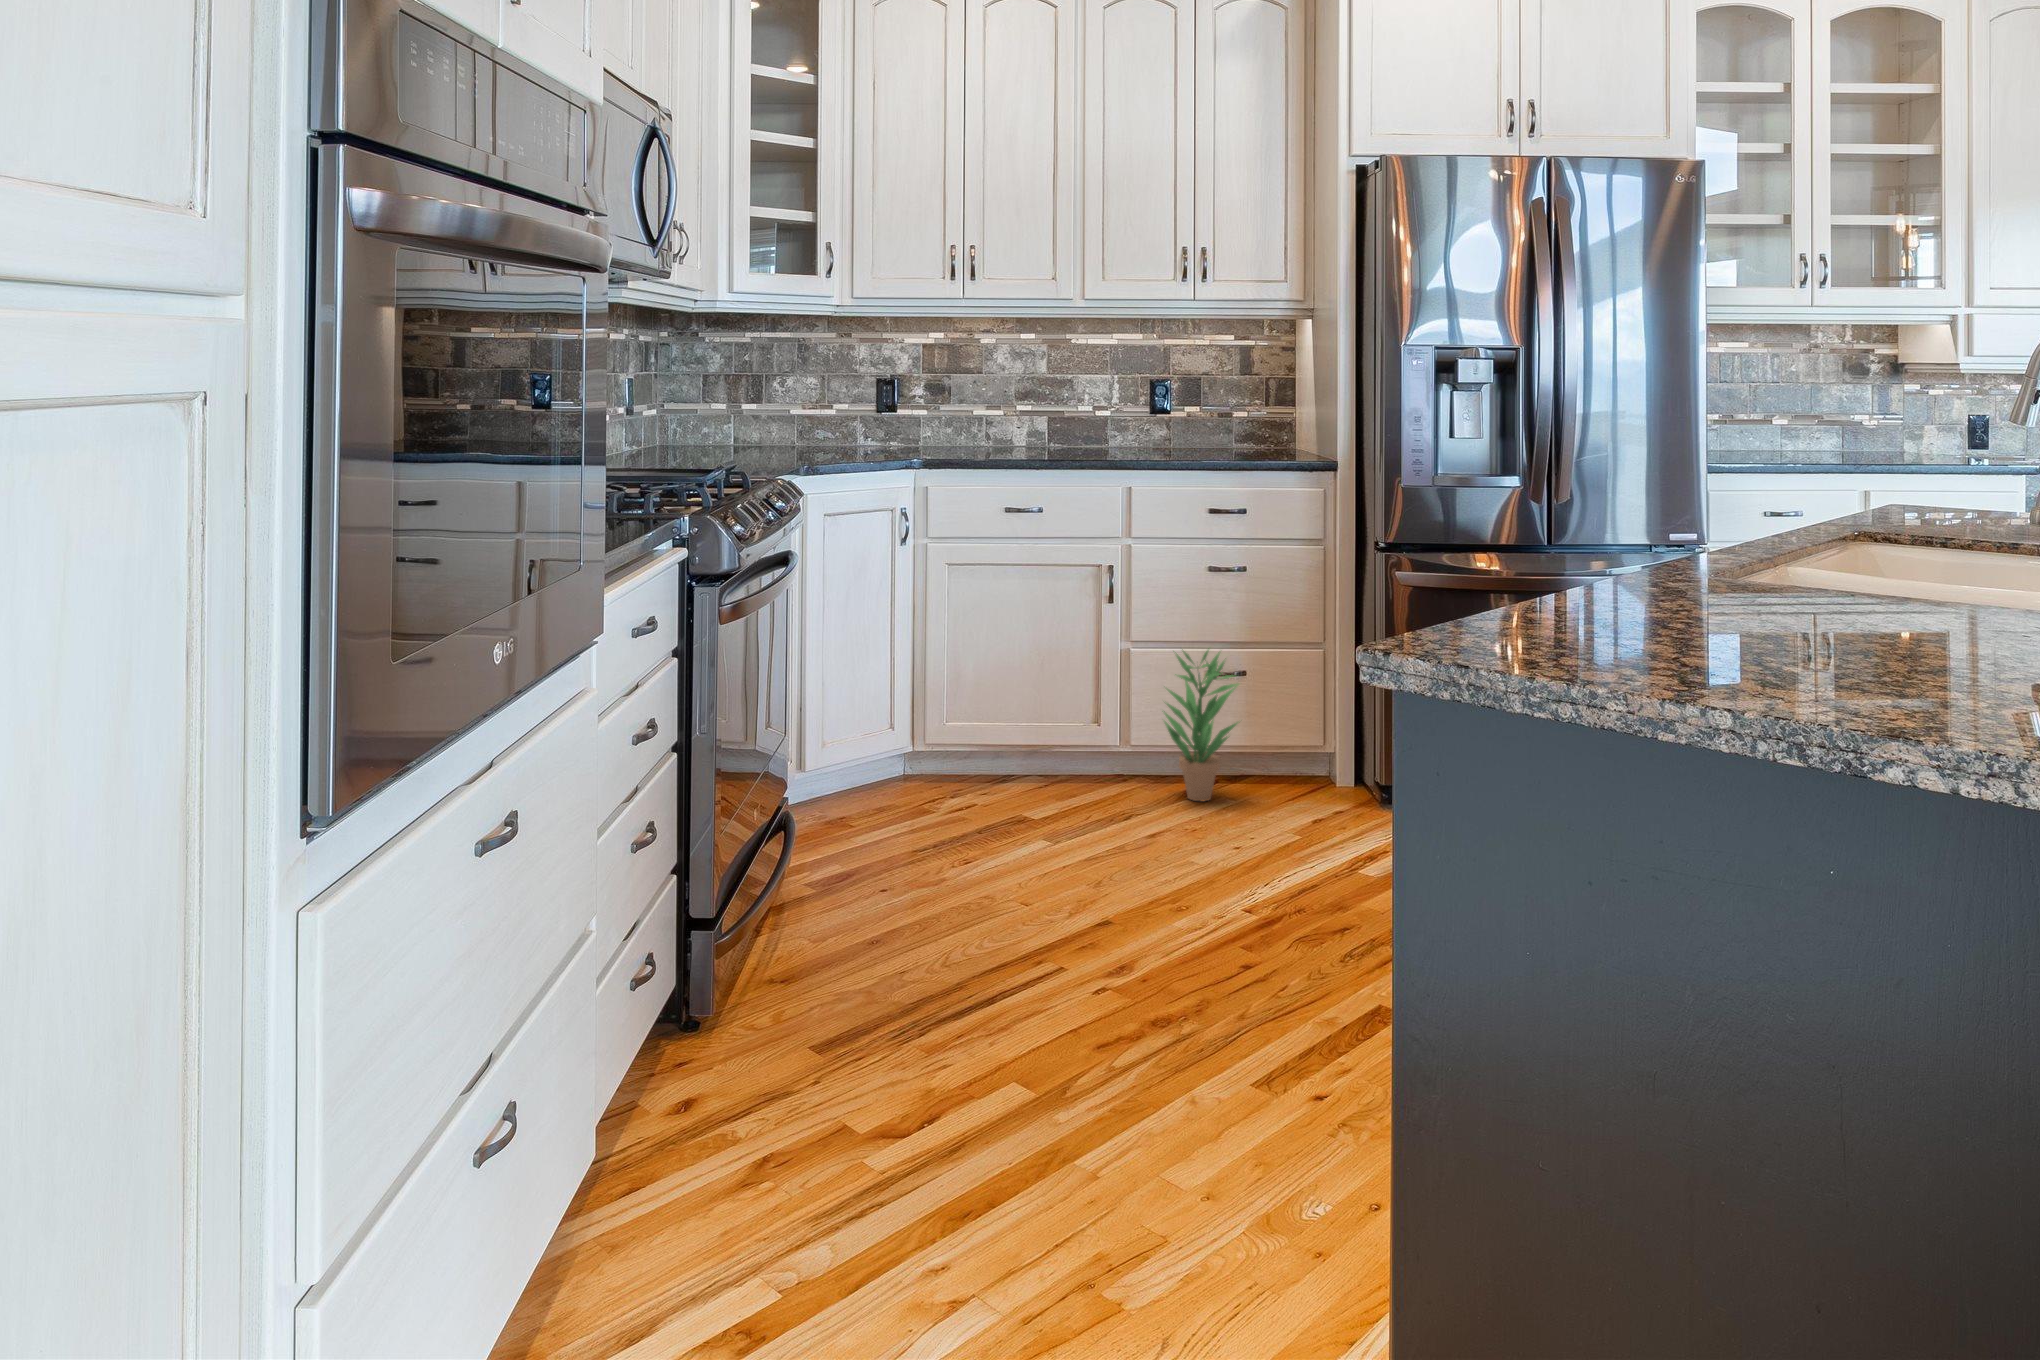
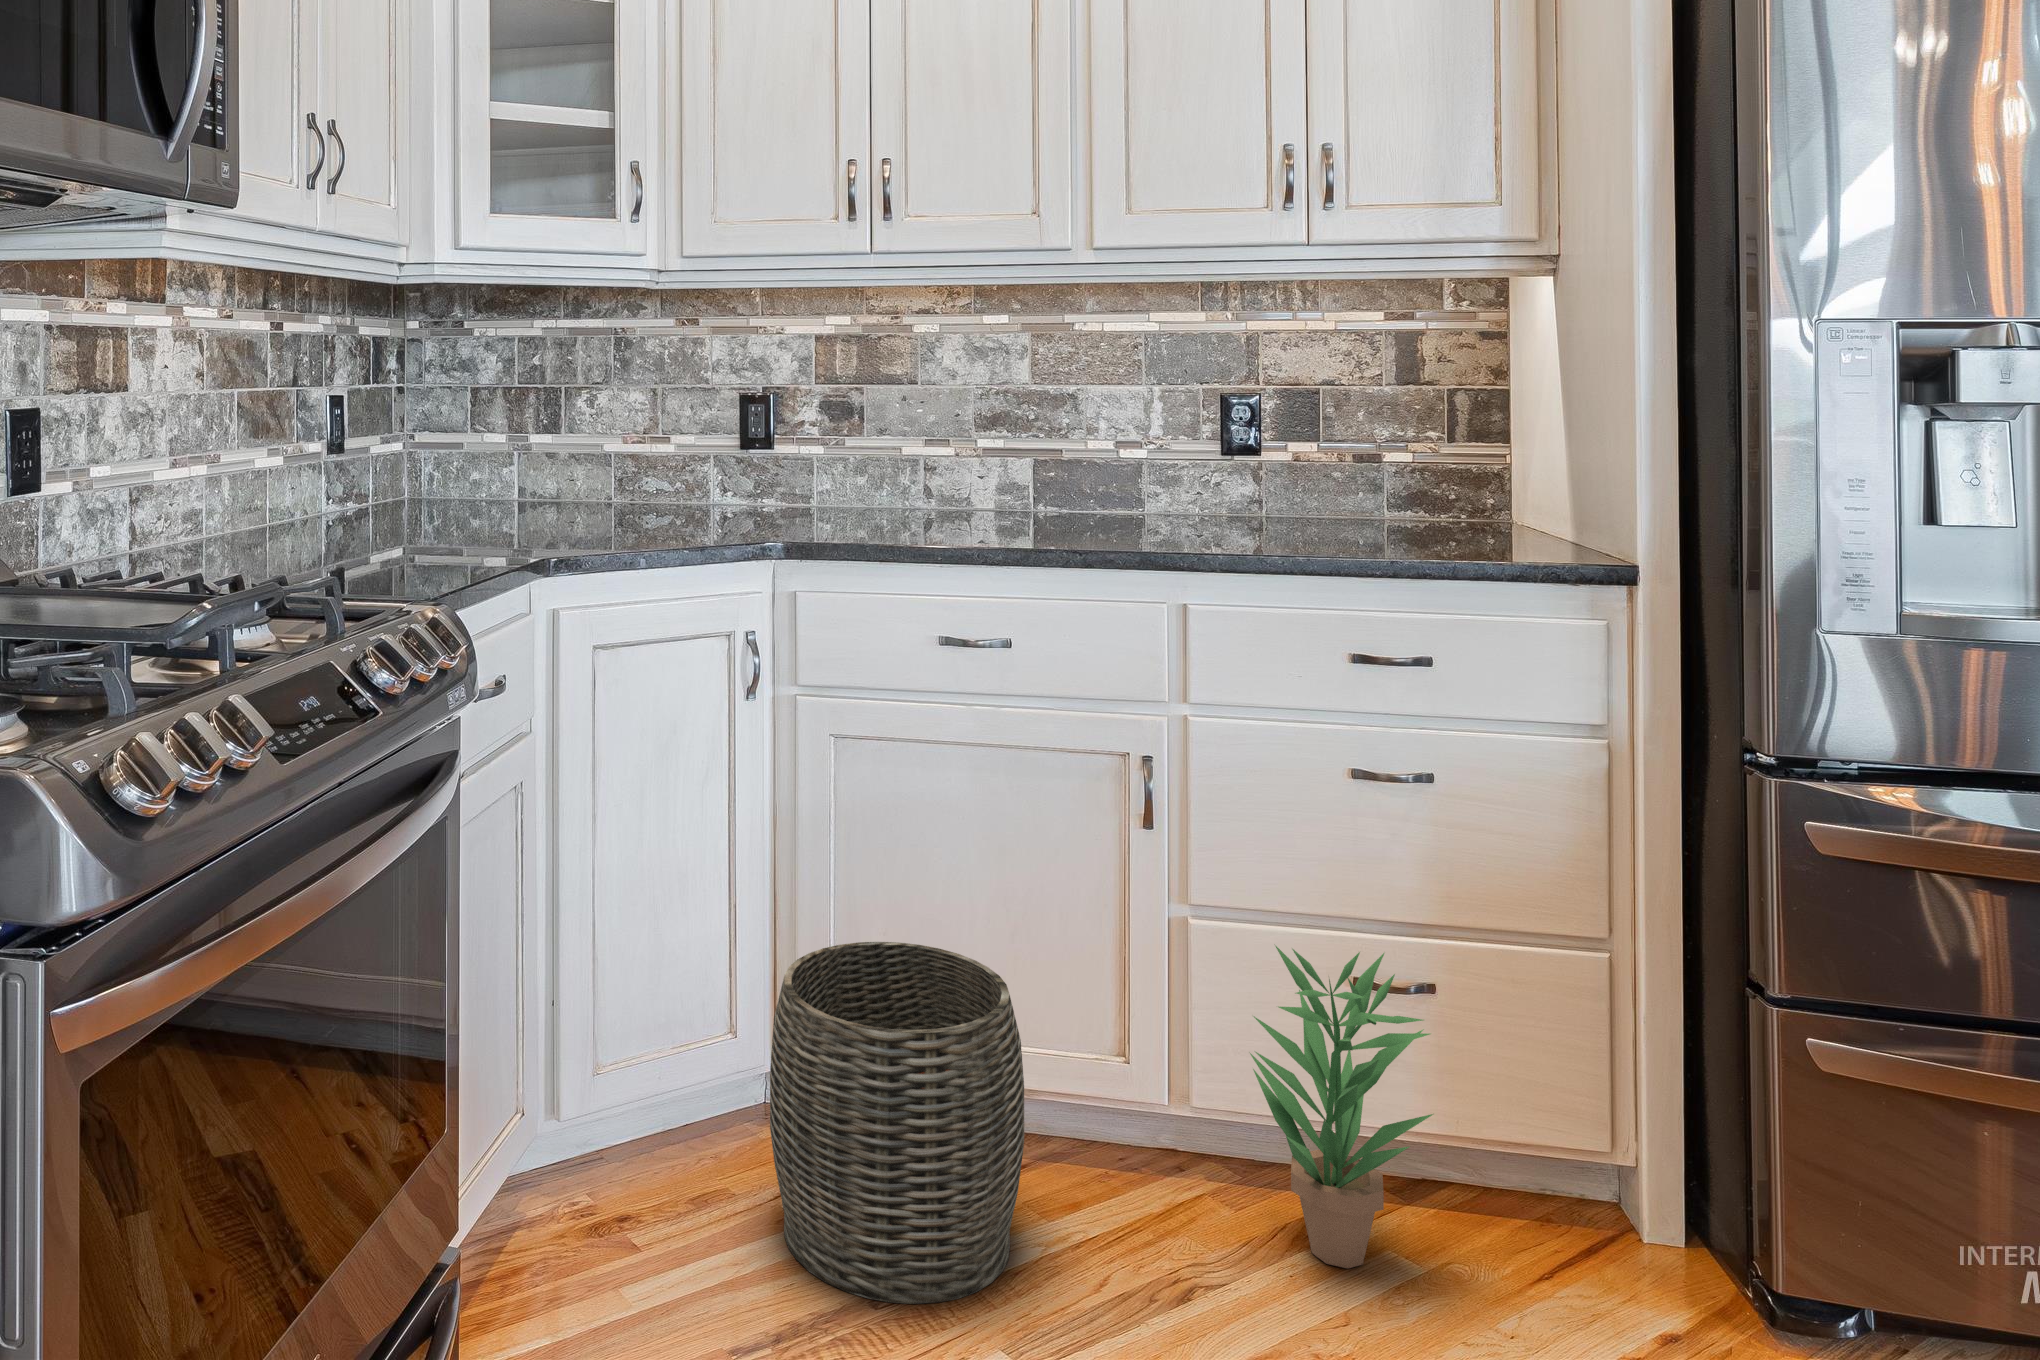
woven basket: none [924,669,1054,829] -> present [770,942,1024,1304]

